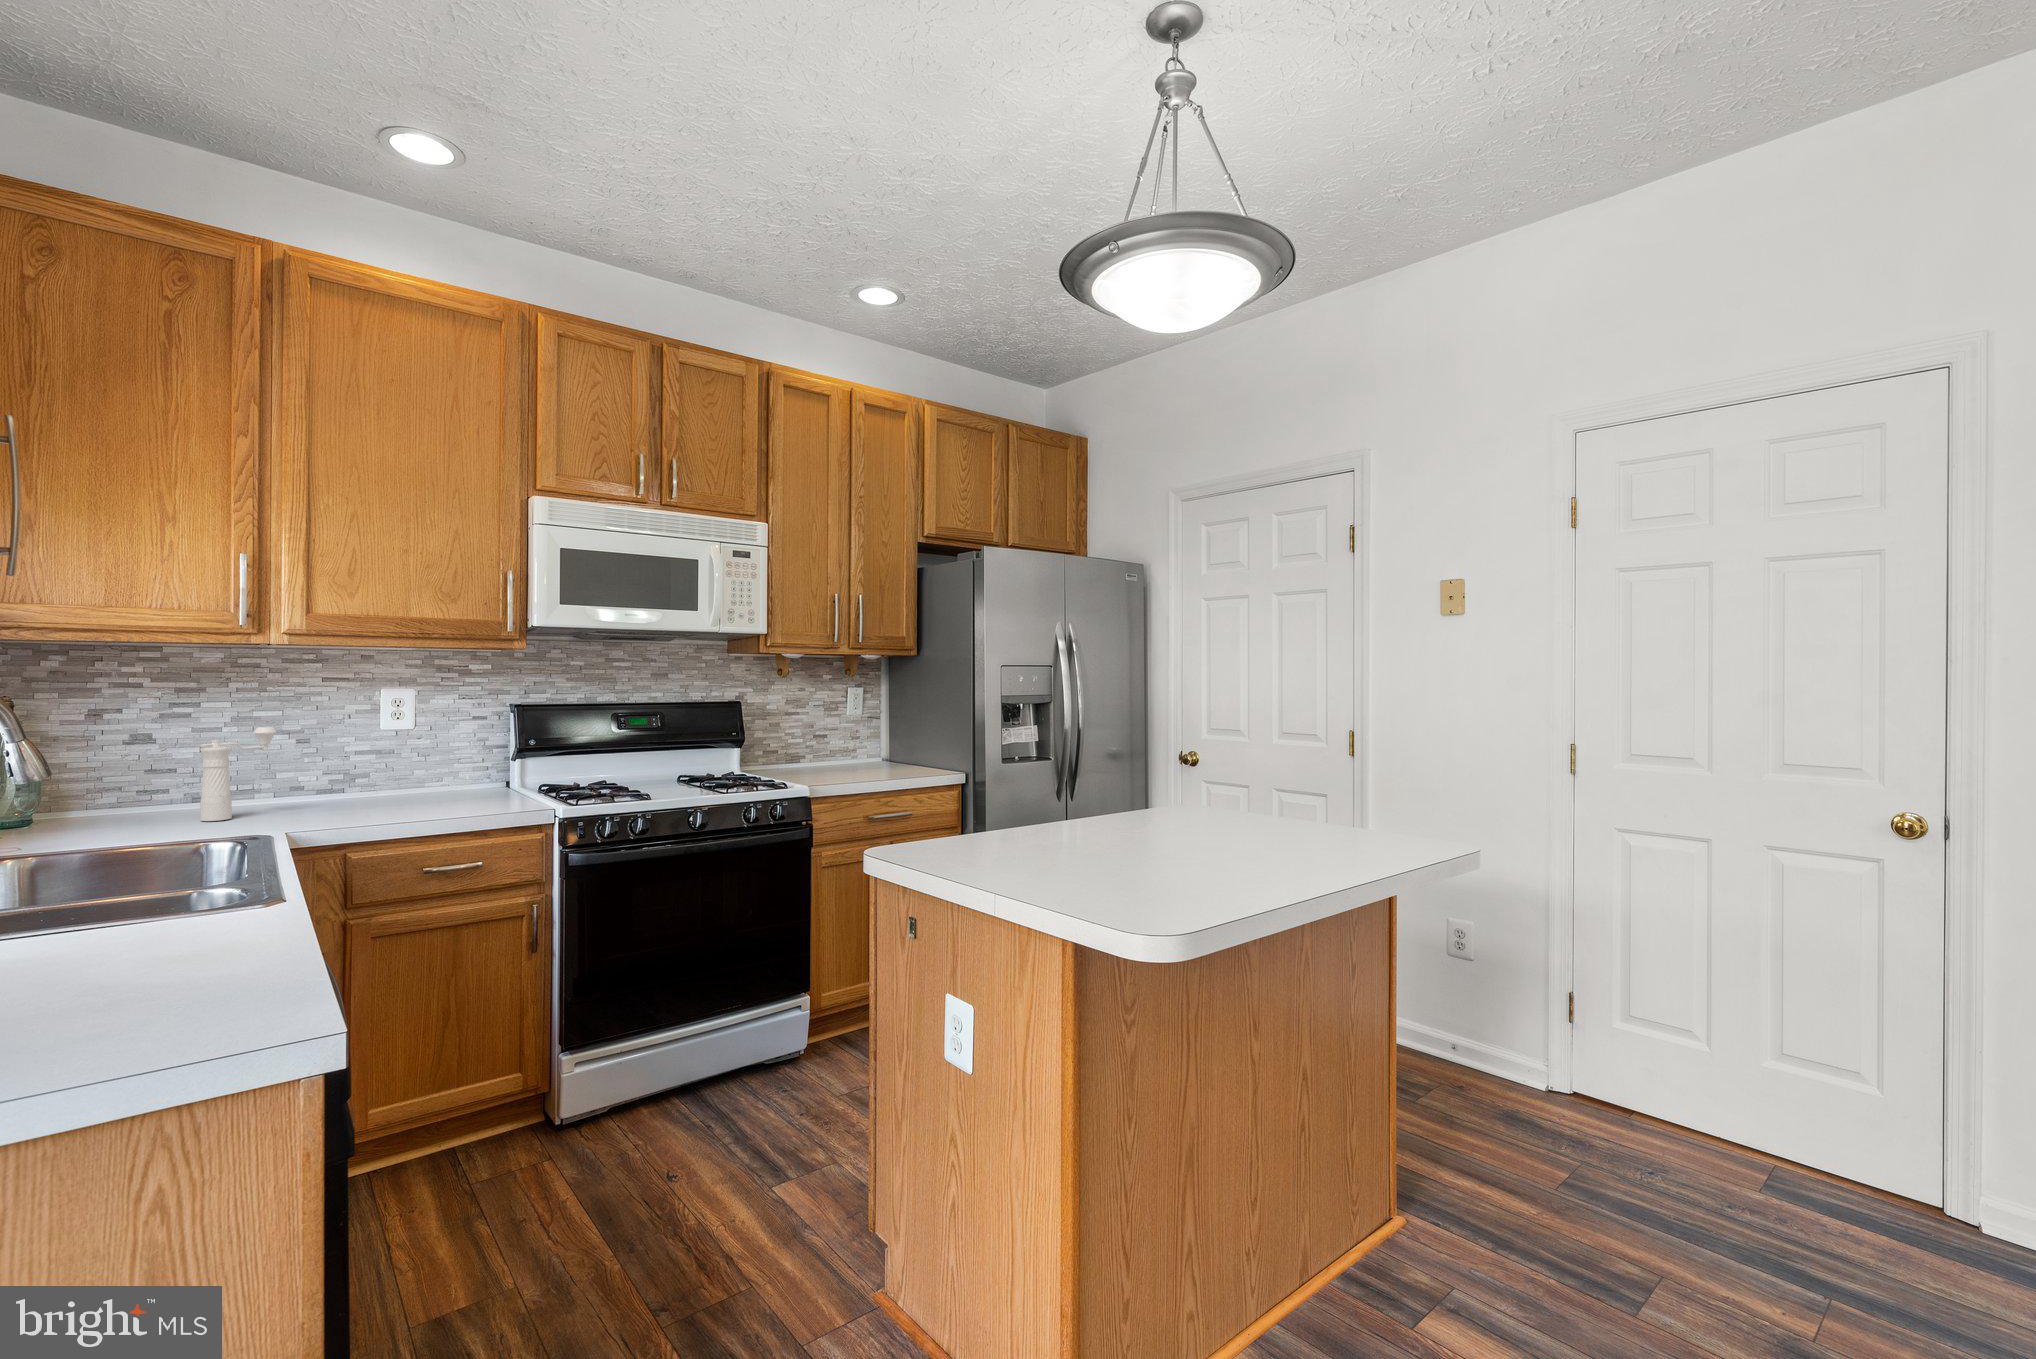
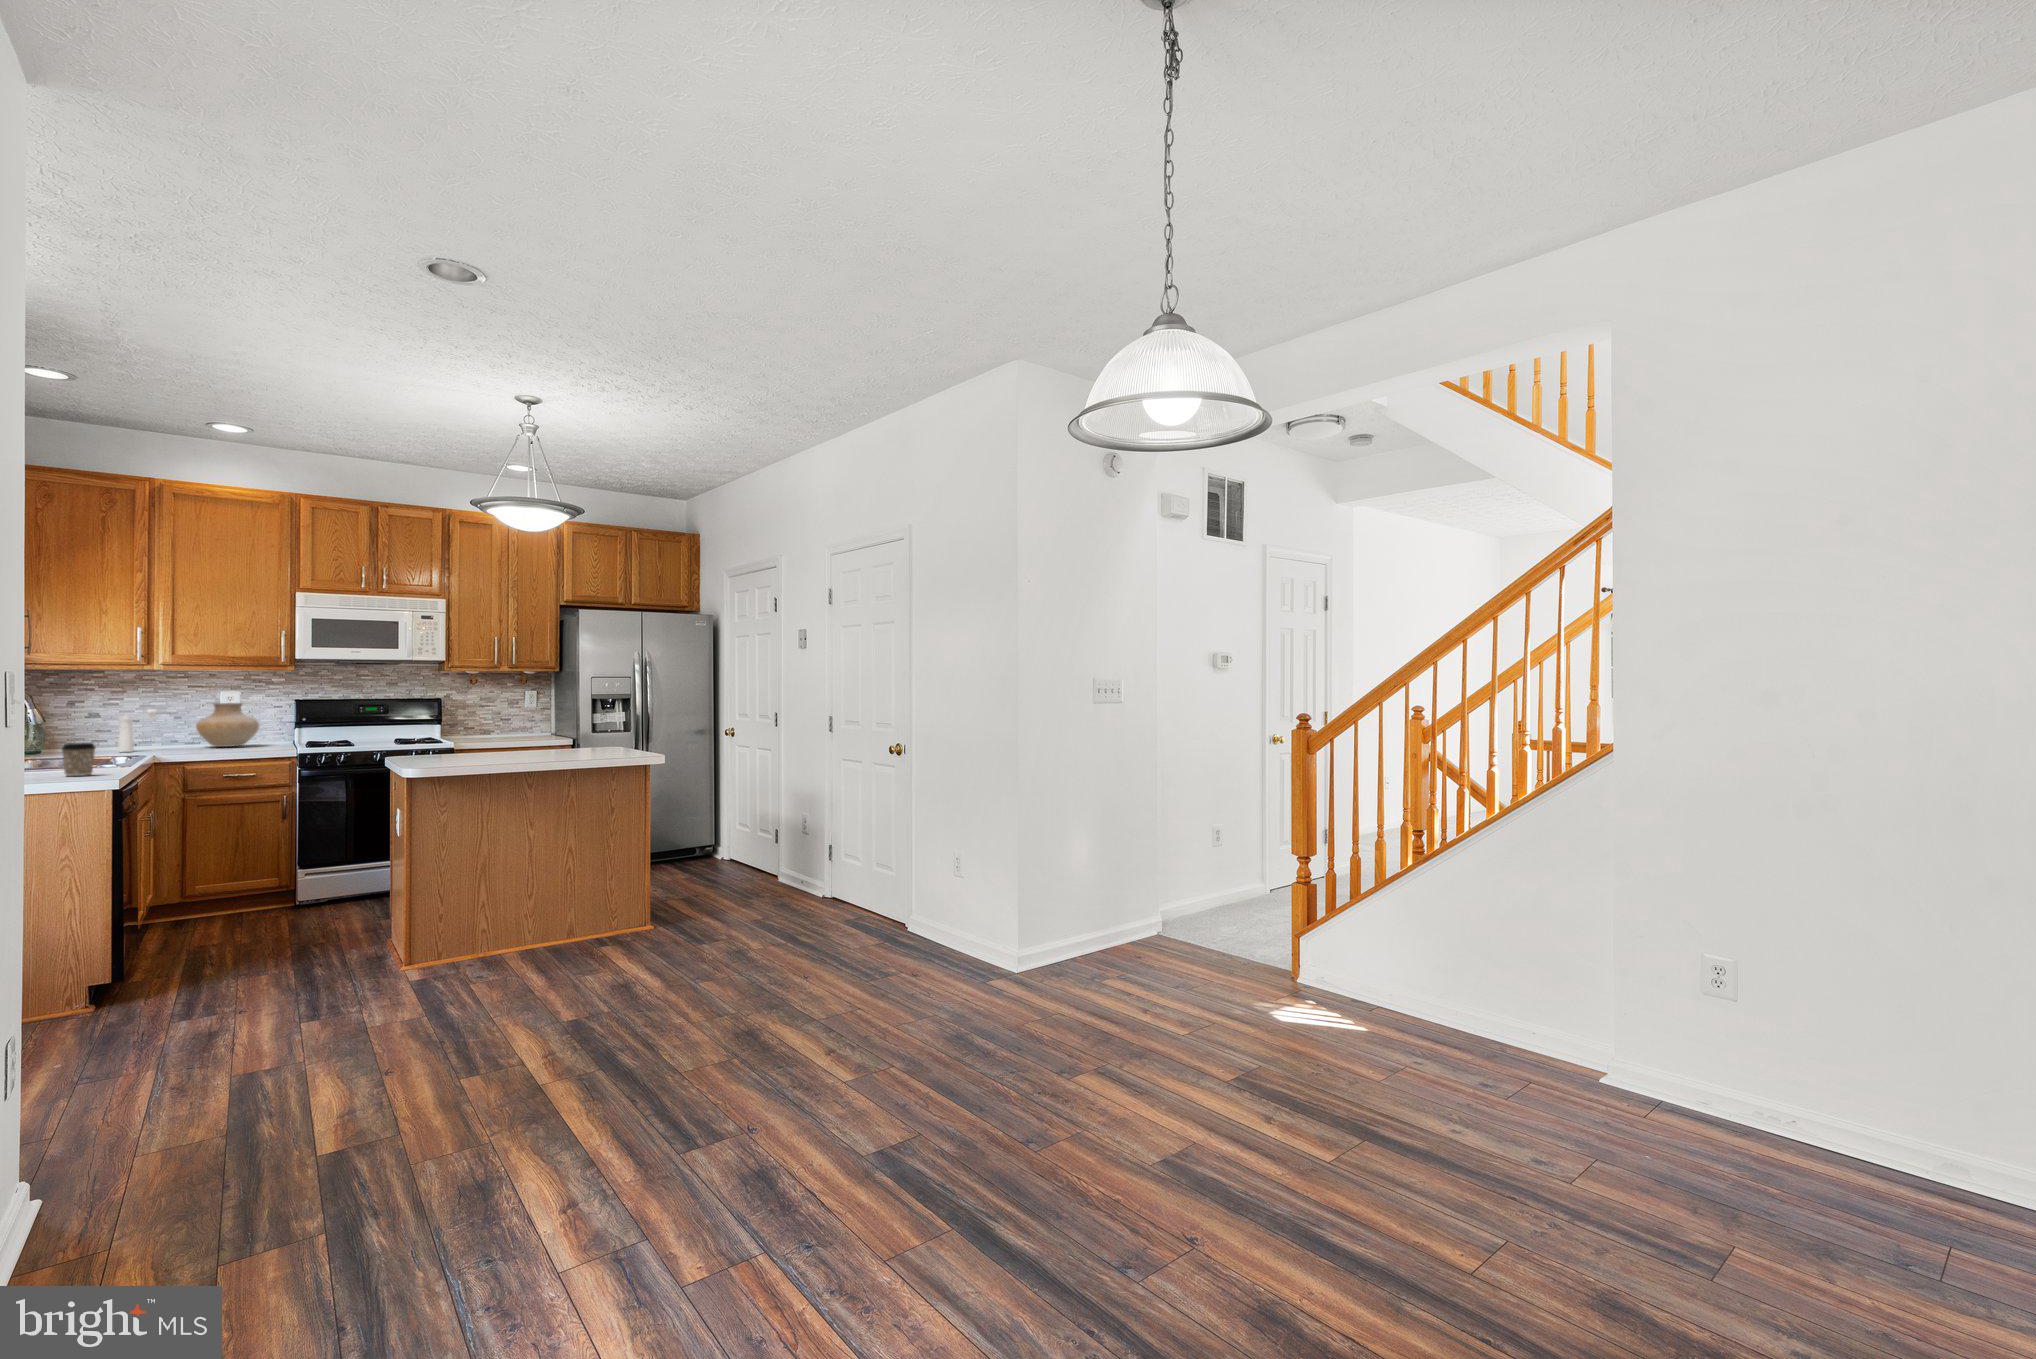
vase: none [343,711,456,799] -> present [196,703,259,747]
coffee cup: none [151,891,270,1028] -> present [62,743,95,776]

